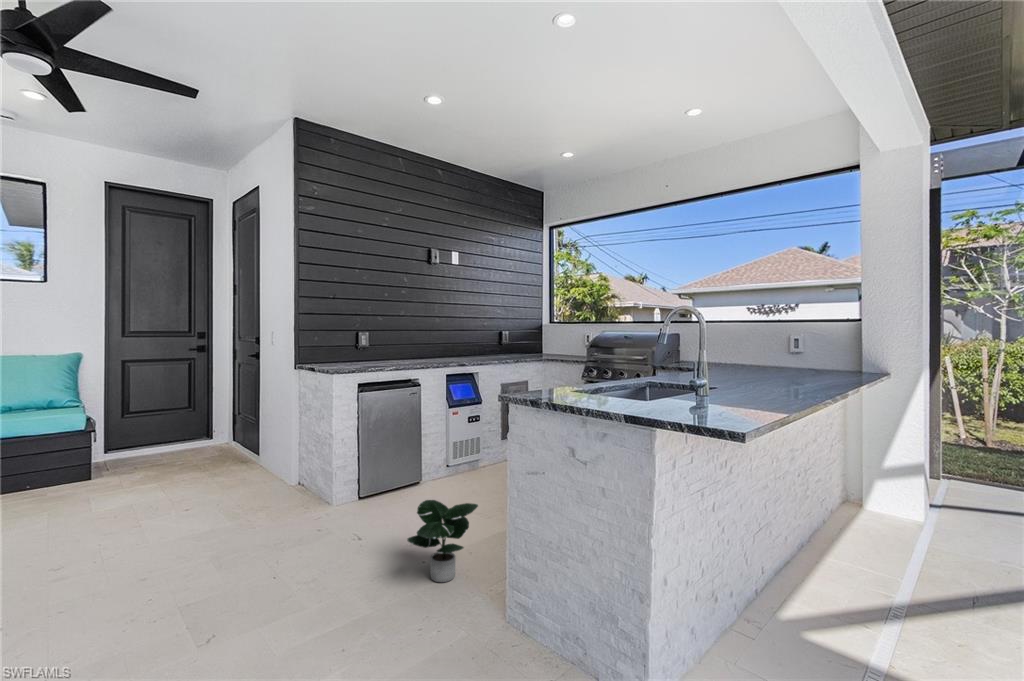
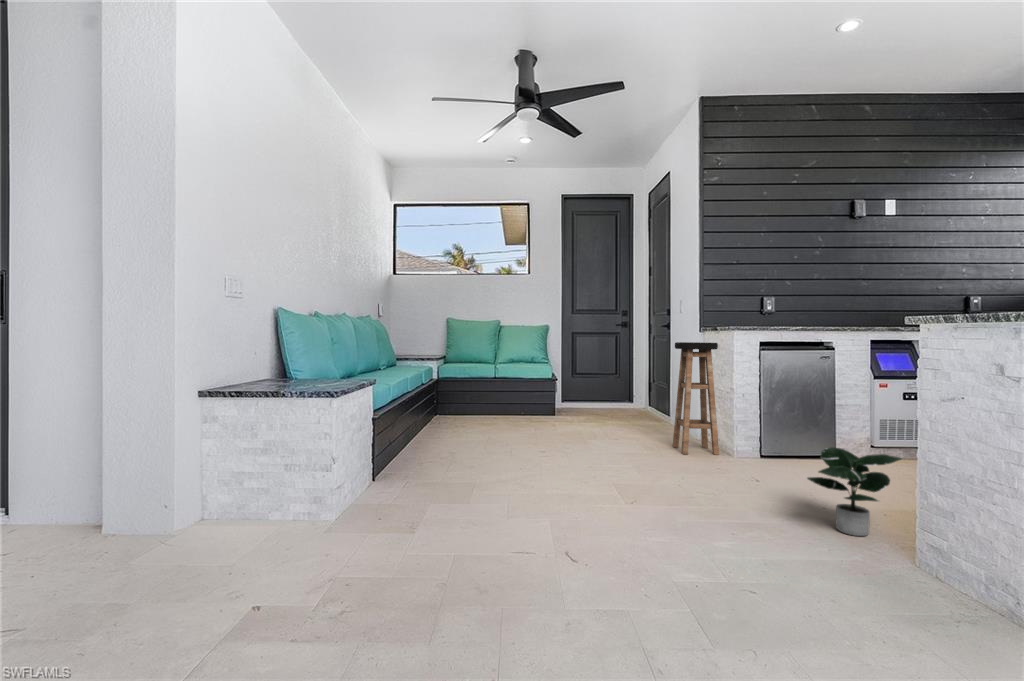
bar stool: none [266,384,319,513] -> present [673,342,719,455]

